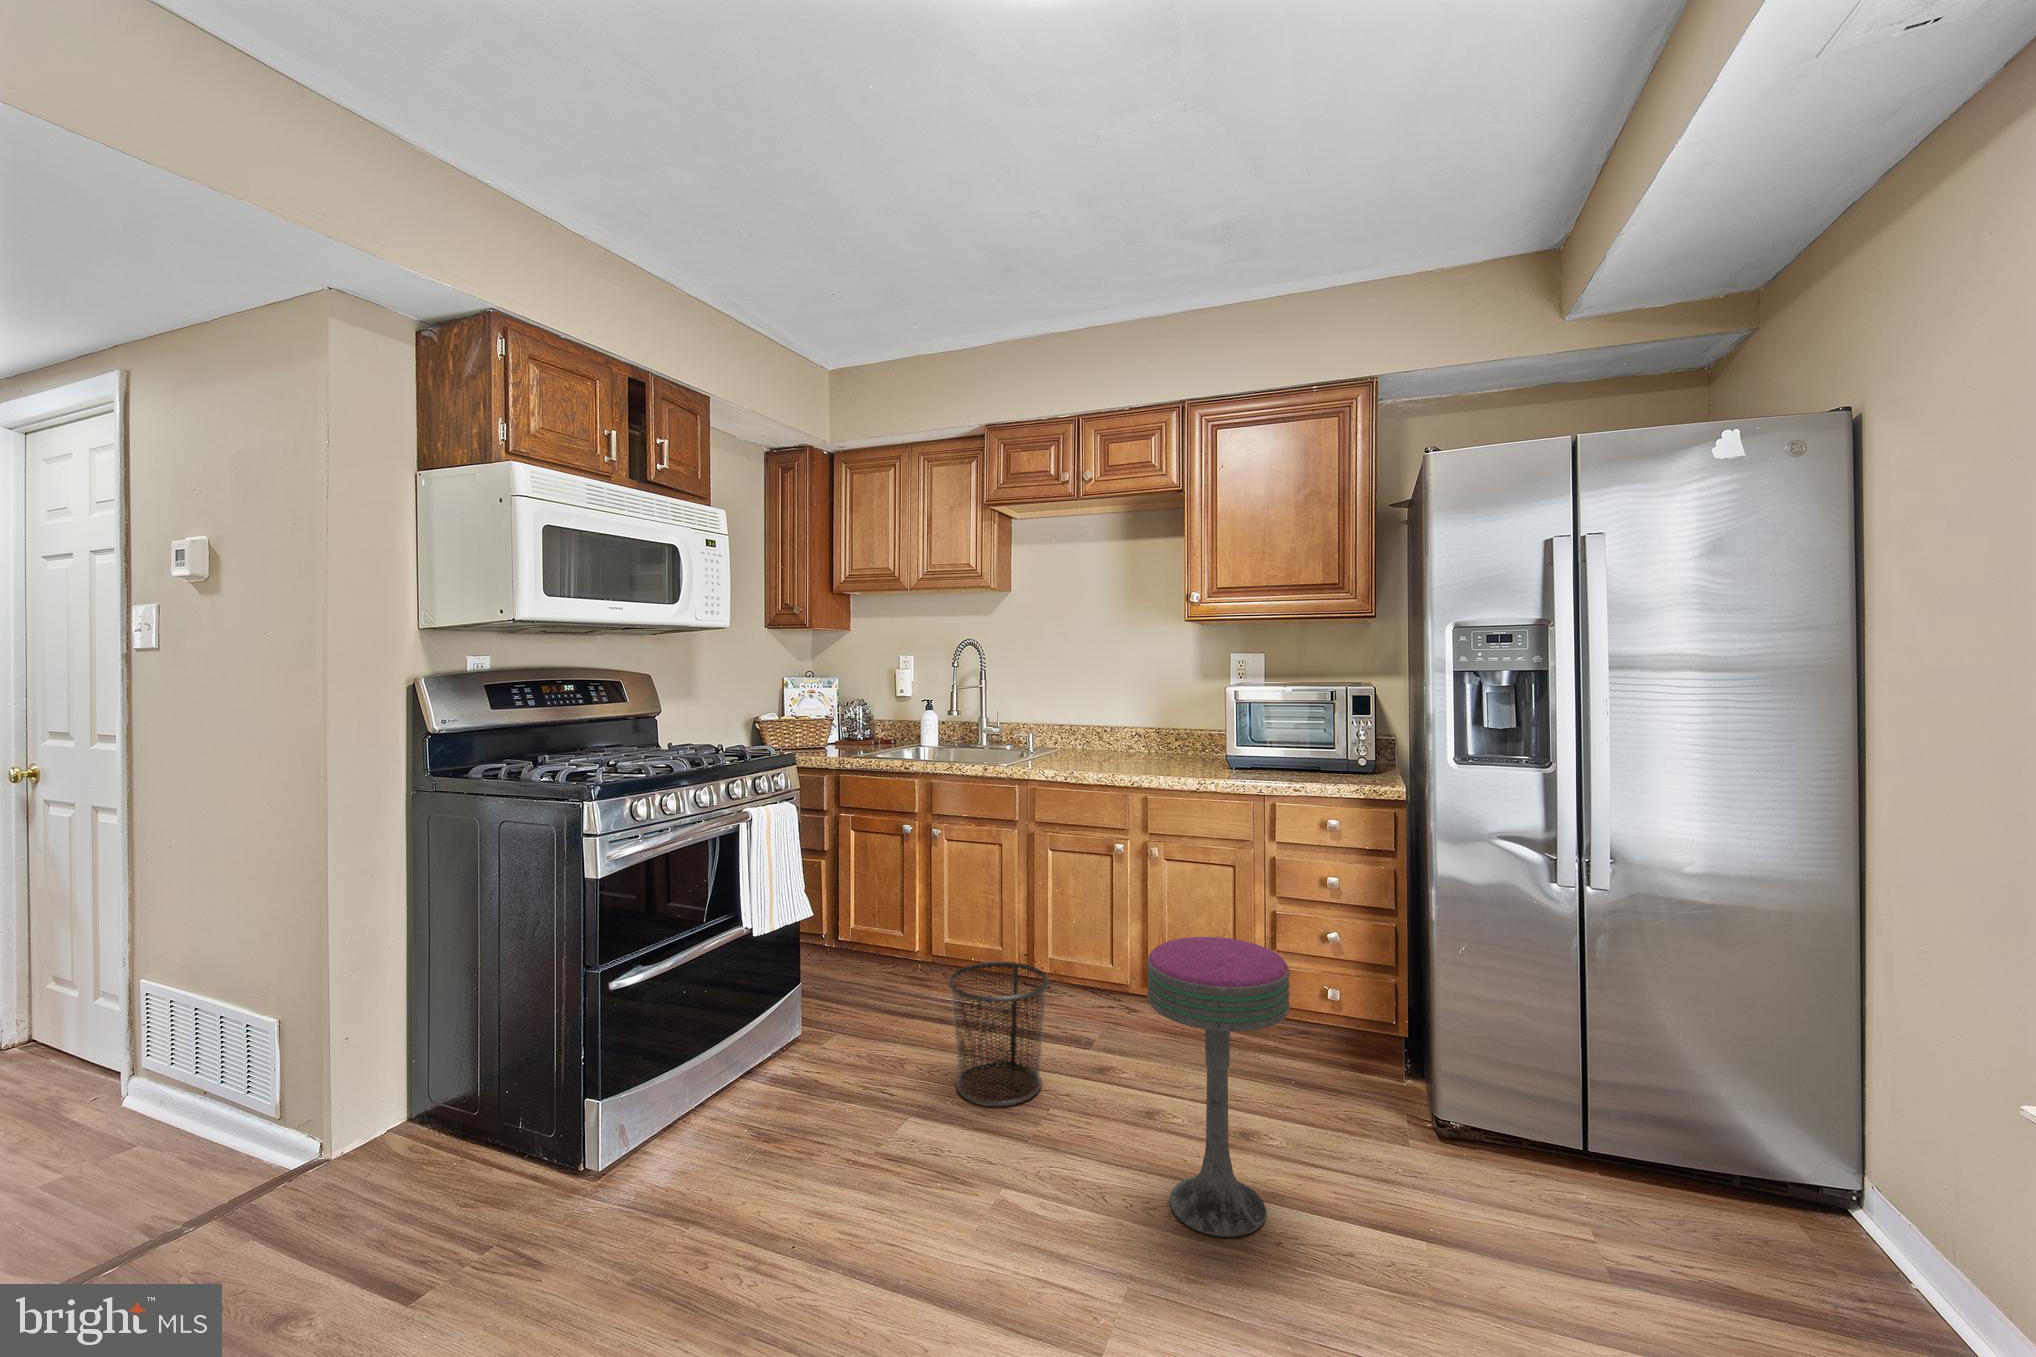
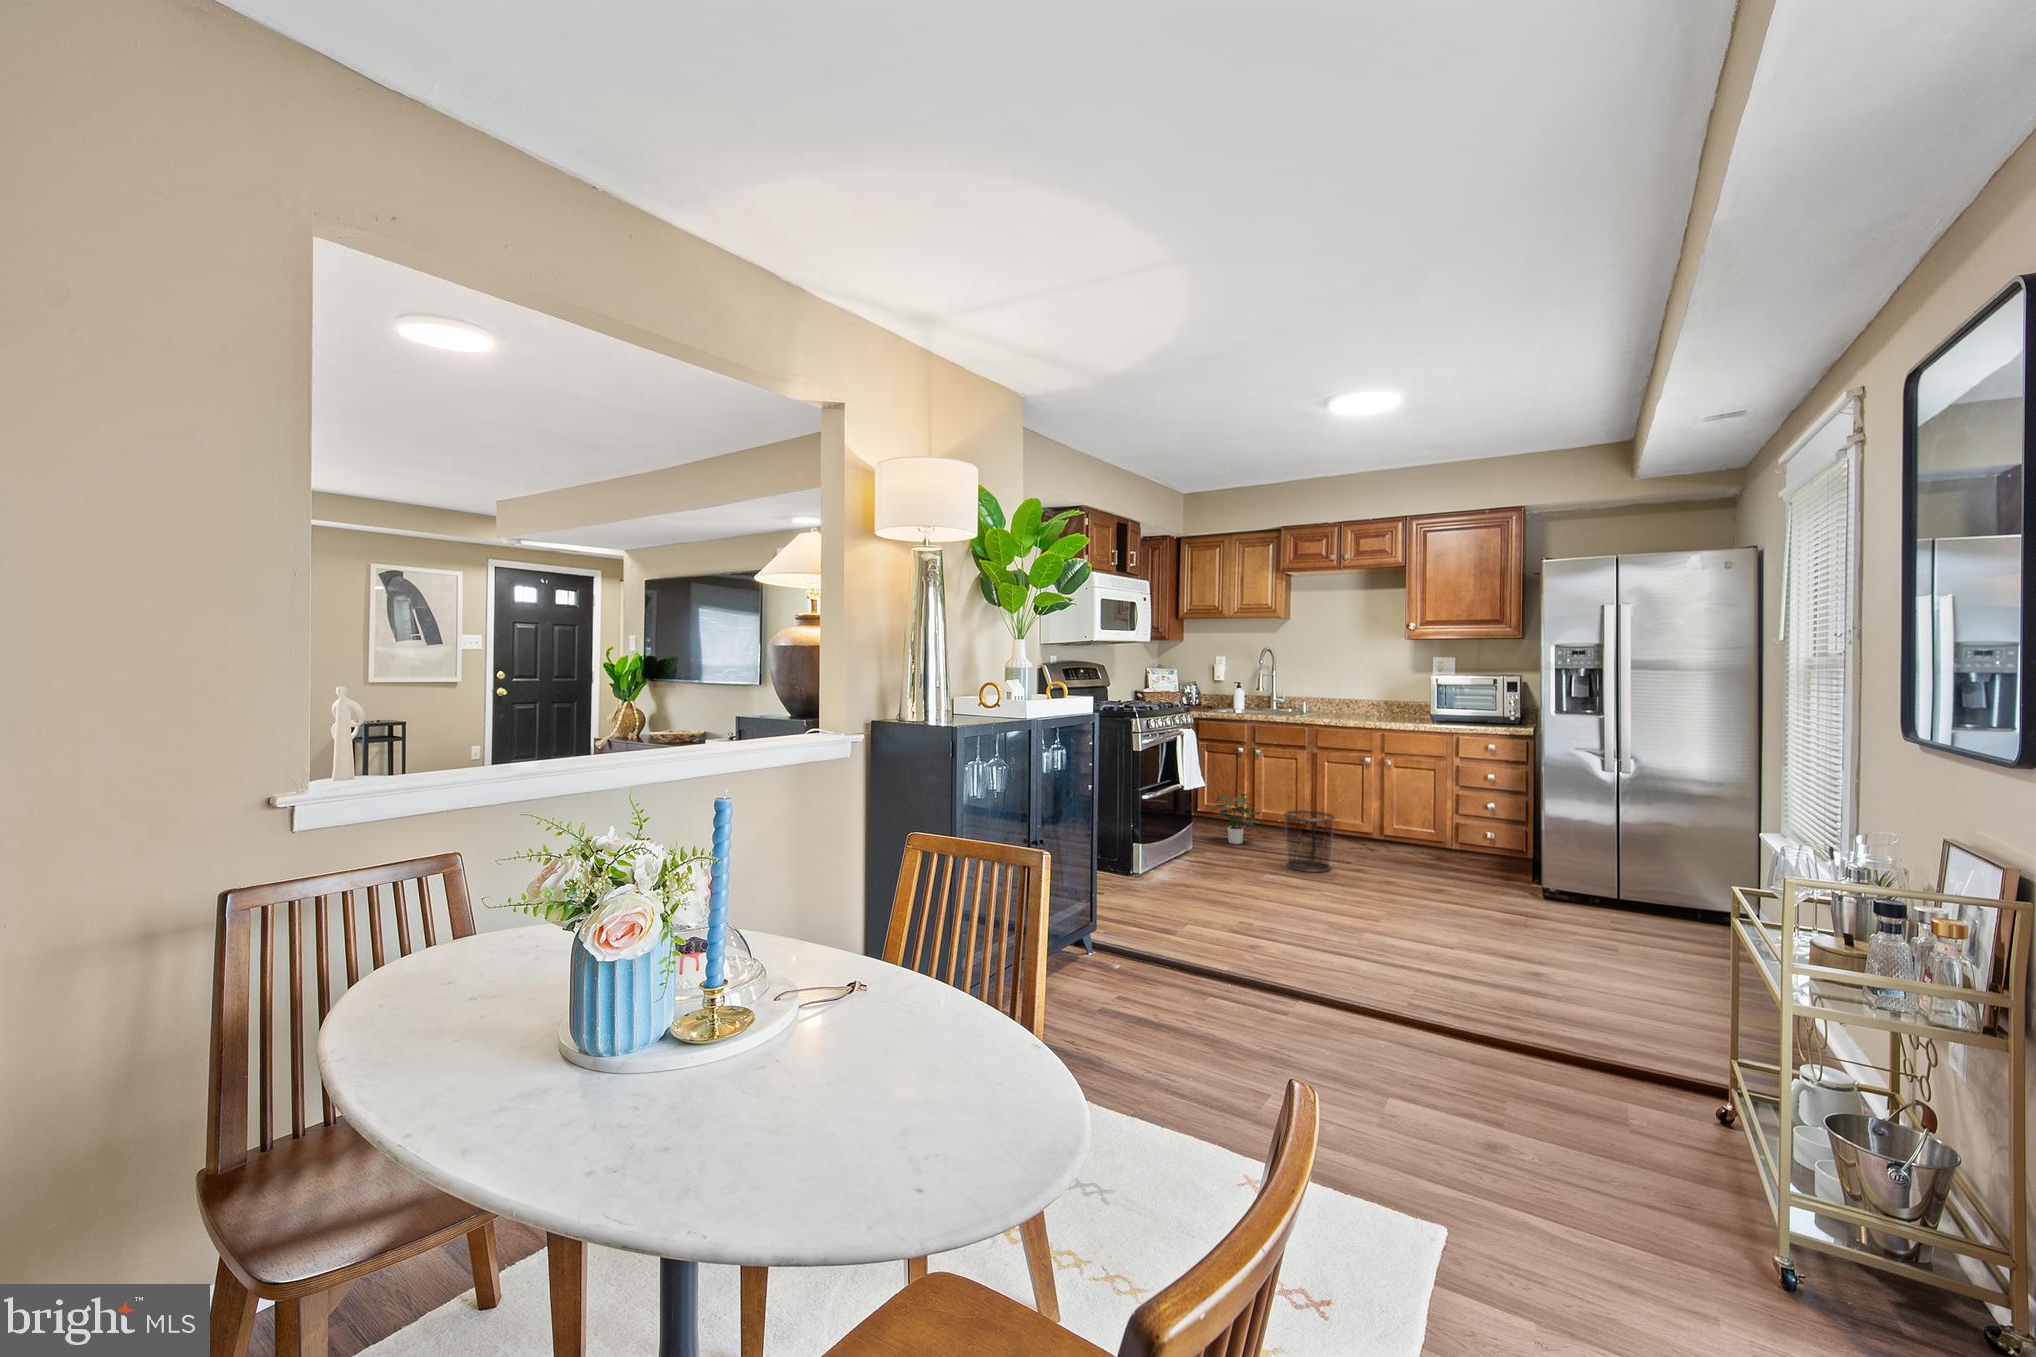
potted plant: none [849,911,939,1011] -> present [1212,793,1260,844]
bar stool: present [1147,937,1289,1237] -> none [1394,786,1462,905]

